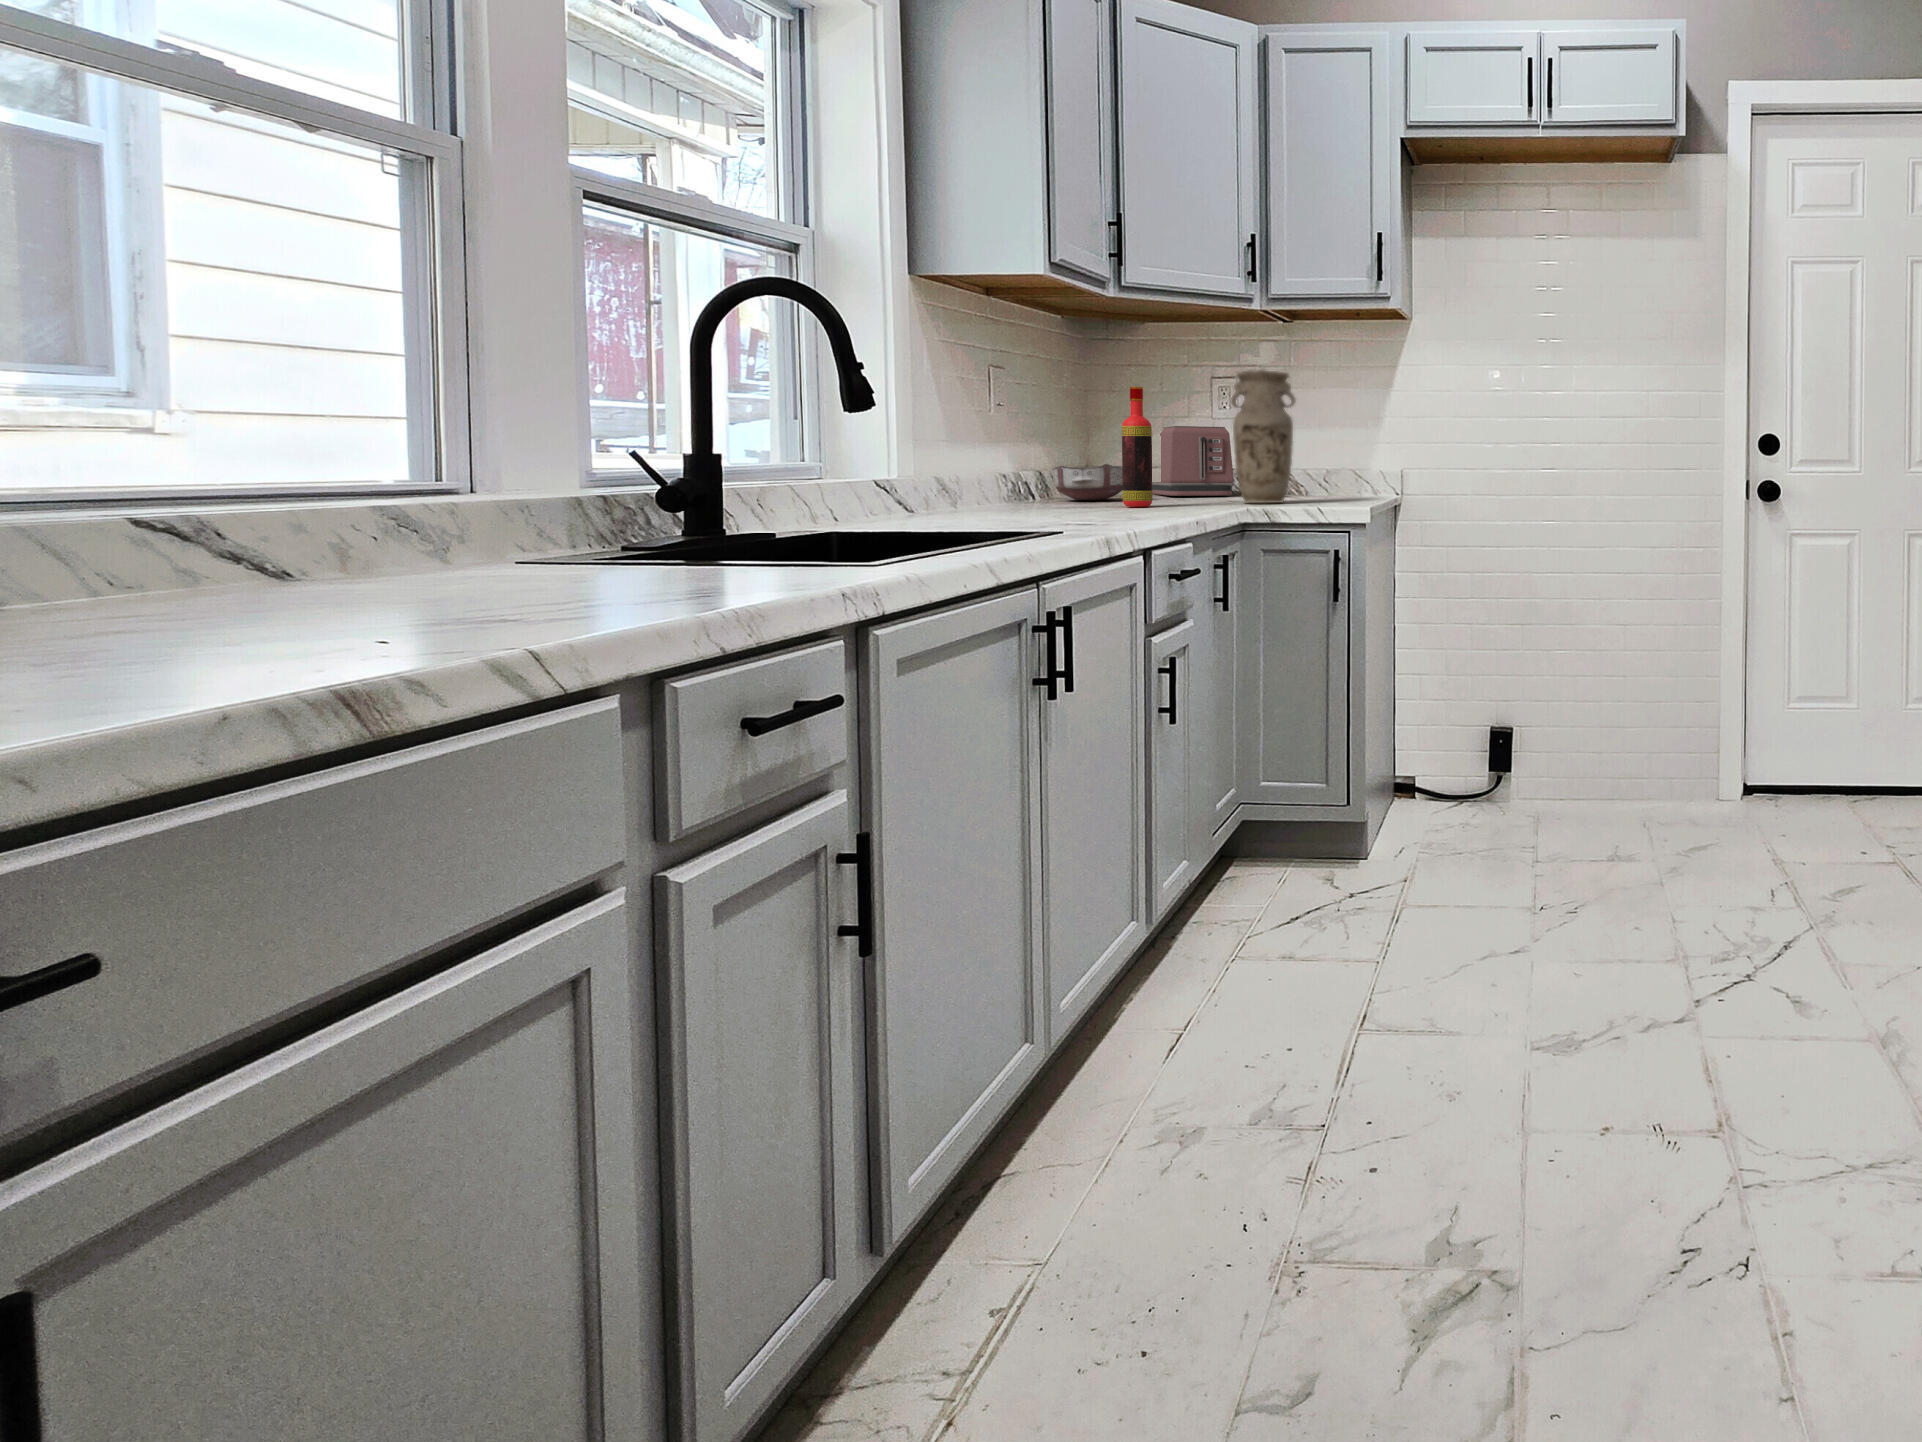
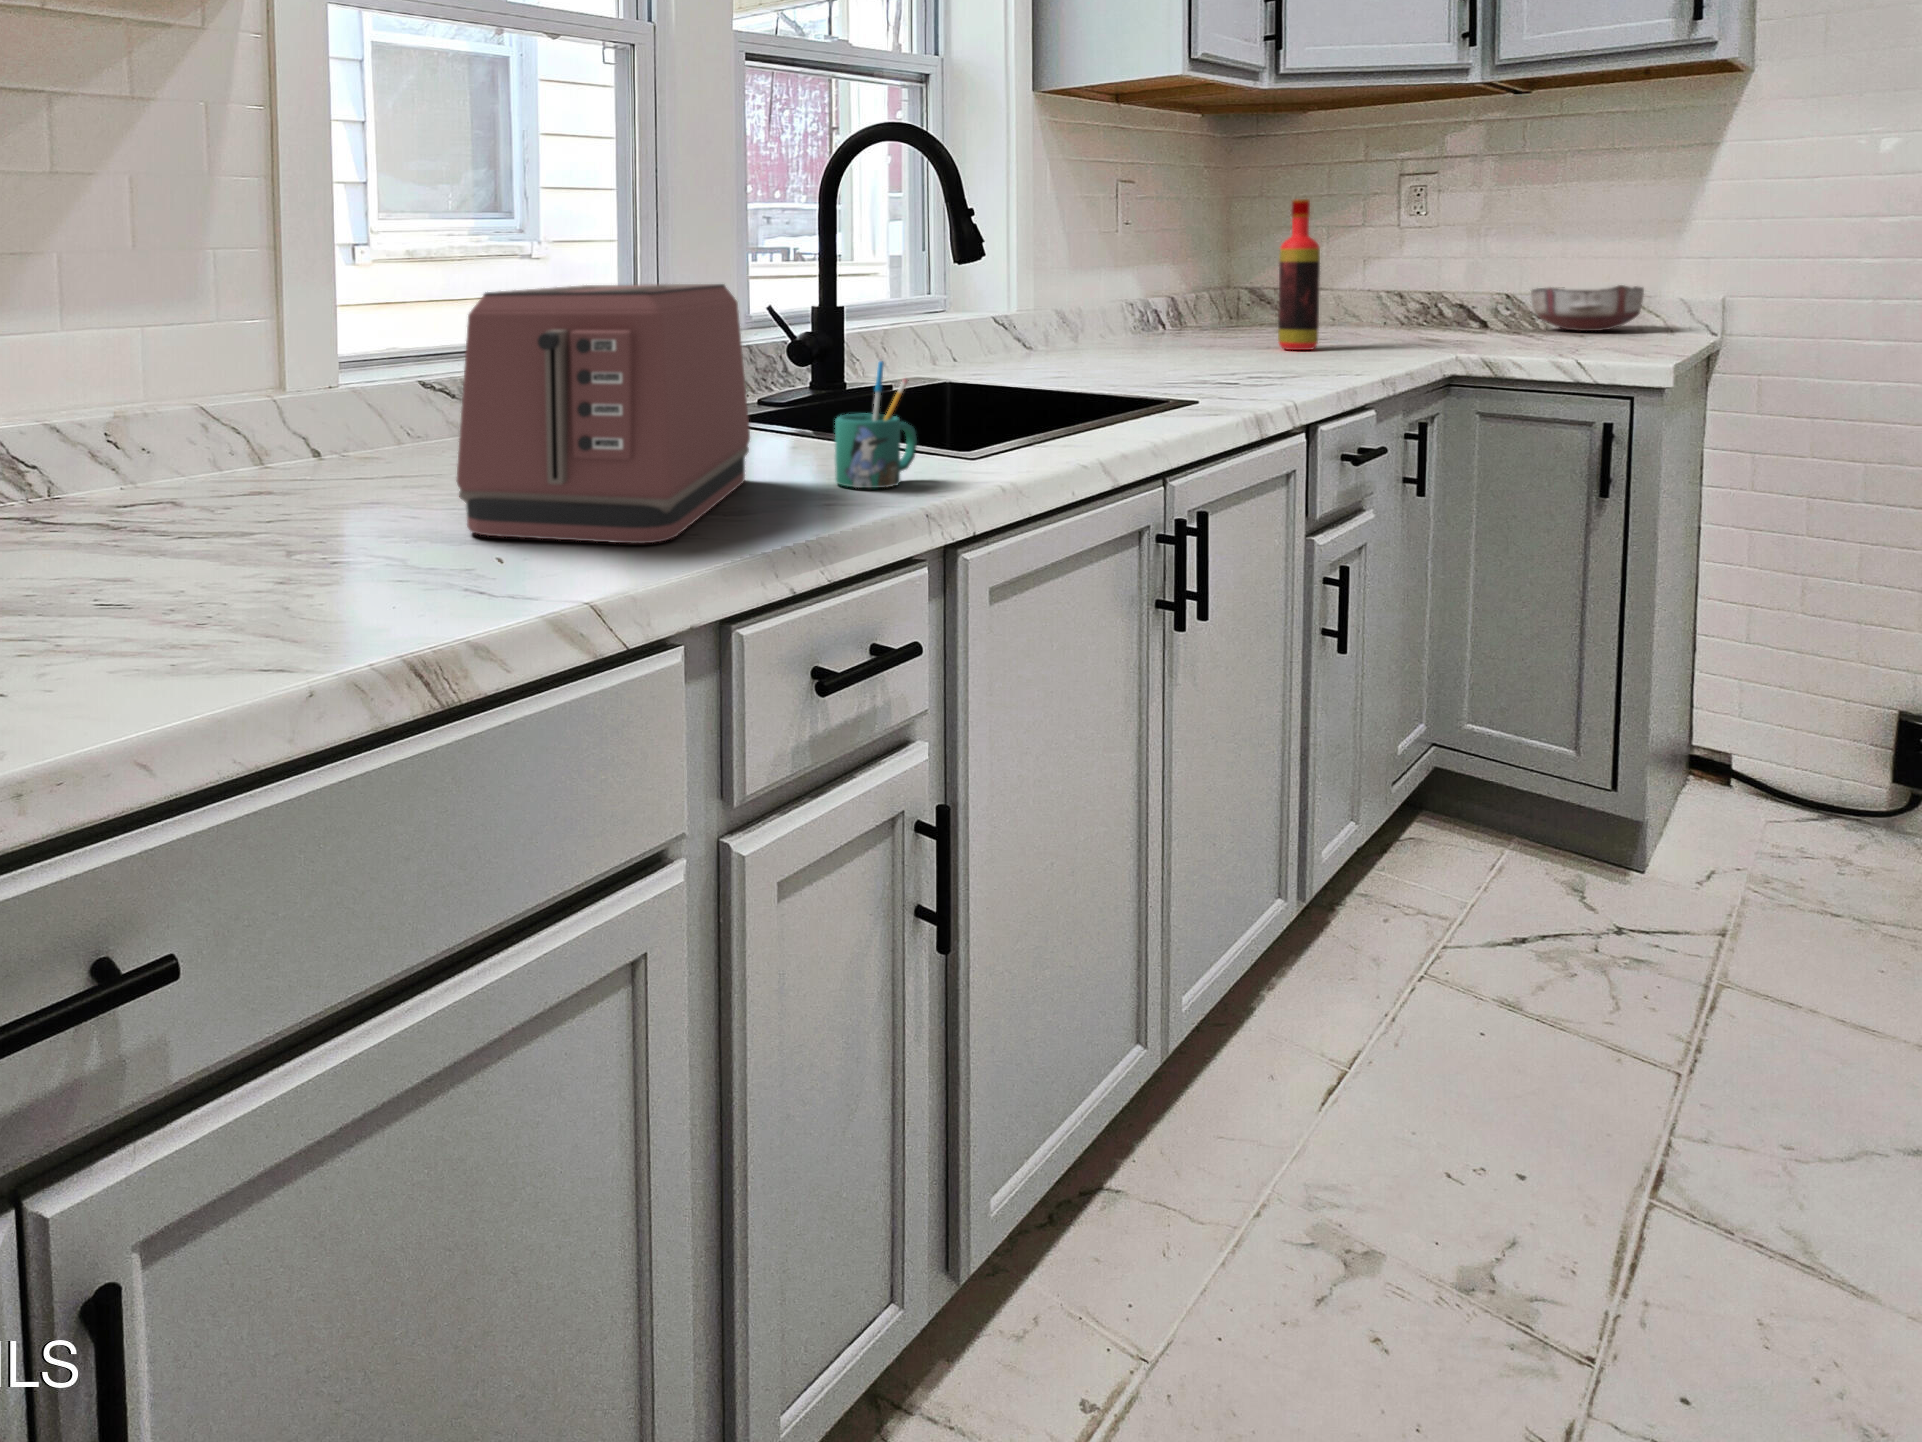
vase: present [1231,370,1295,503] -> none [1435,166,1540,347]
toaster: present [1152,426,1234,496] -> present [457,284,750,543]
ceramic bowl: present [1052,464,1123,500] -> present [1531,285,1644,331]
mug: none [743,470,826,578] -> present [835,361,917,488]

